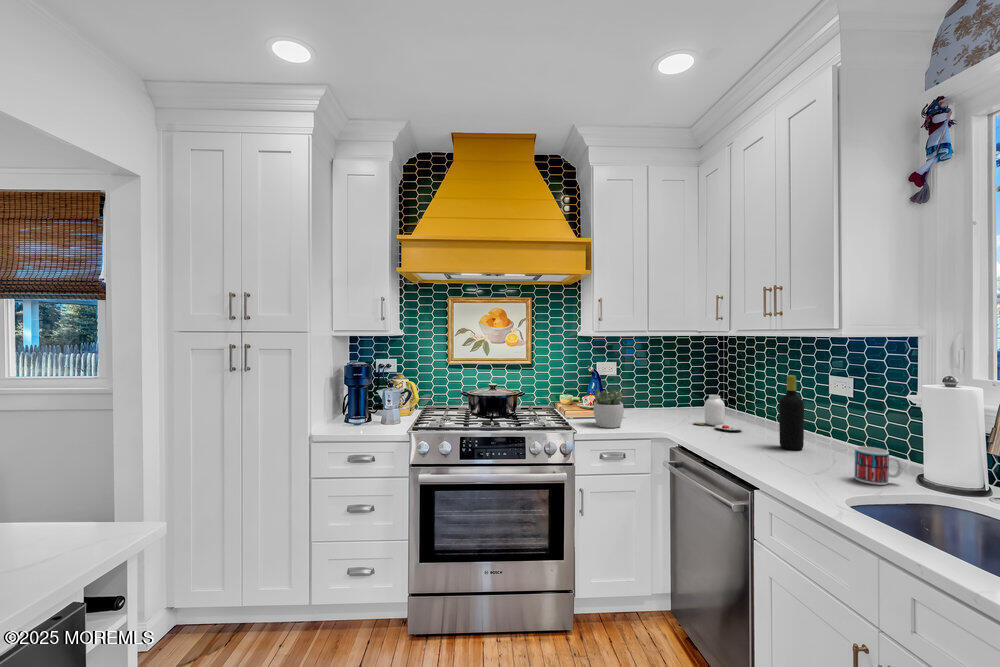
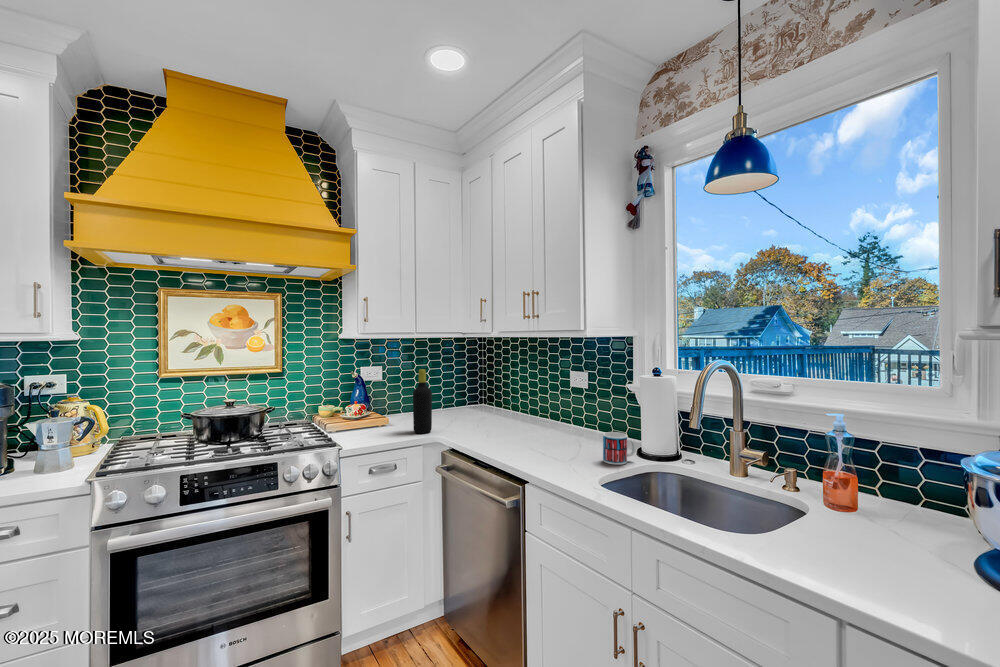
bottle: present [779,375,804,450] -> present [413,369,432,433]
succulent plant: present [593,389,624,428] -> none [360,395,394,439]
jar: present [694,395,743,431] -> none [460,394,504,427]

